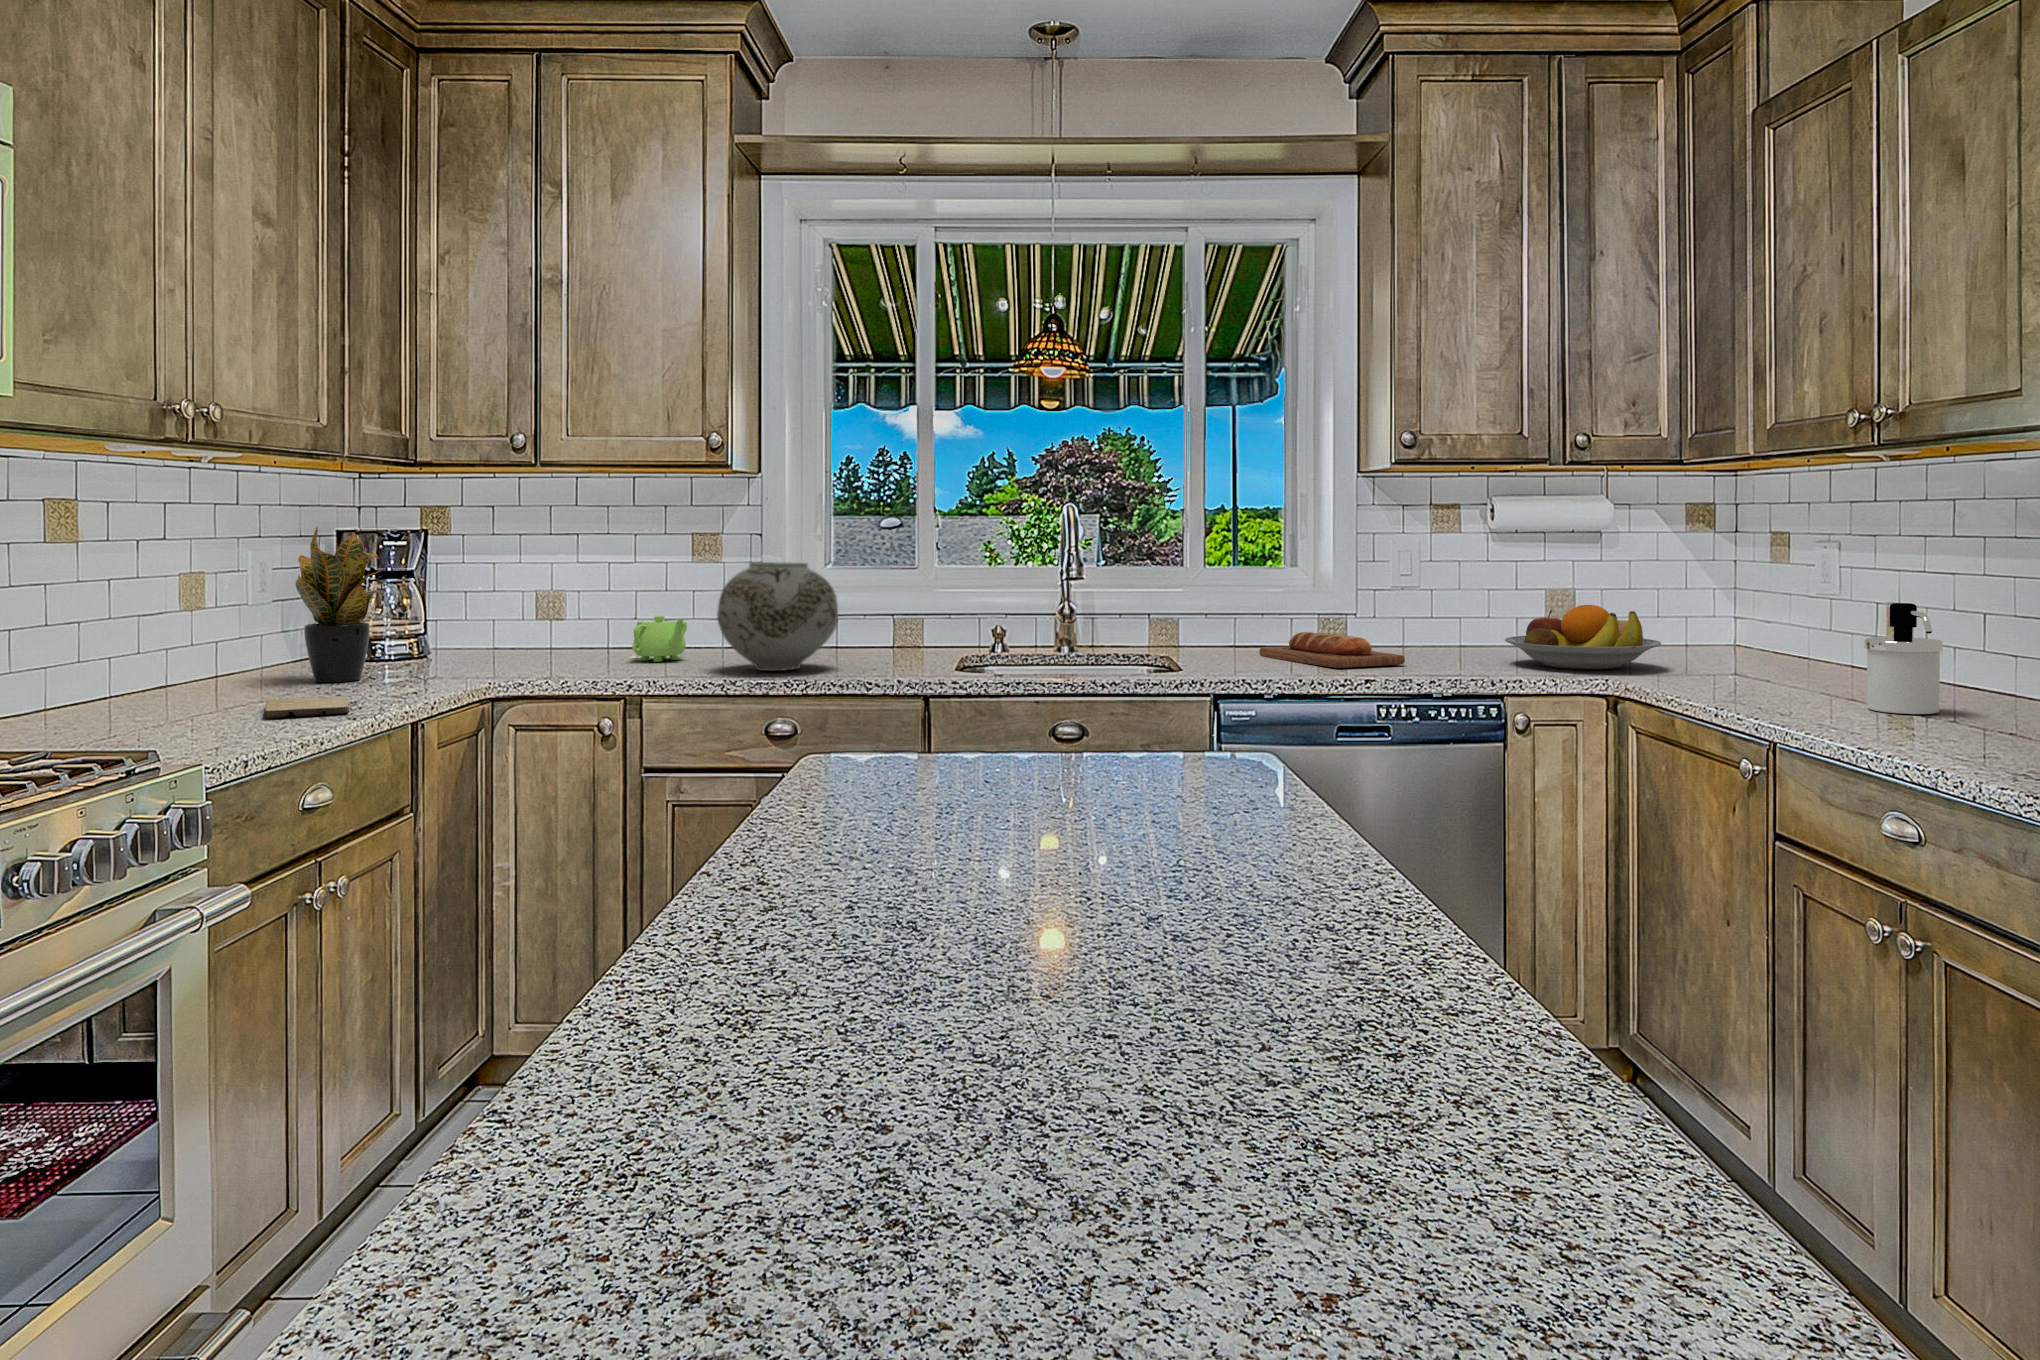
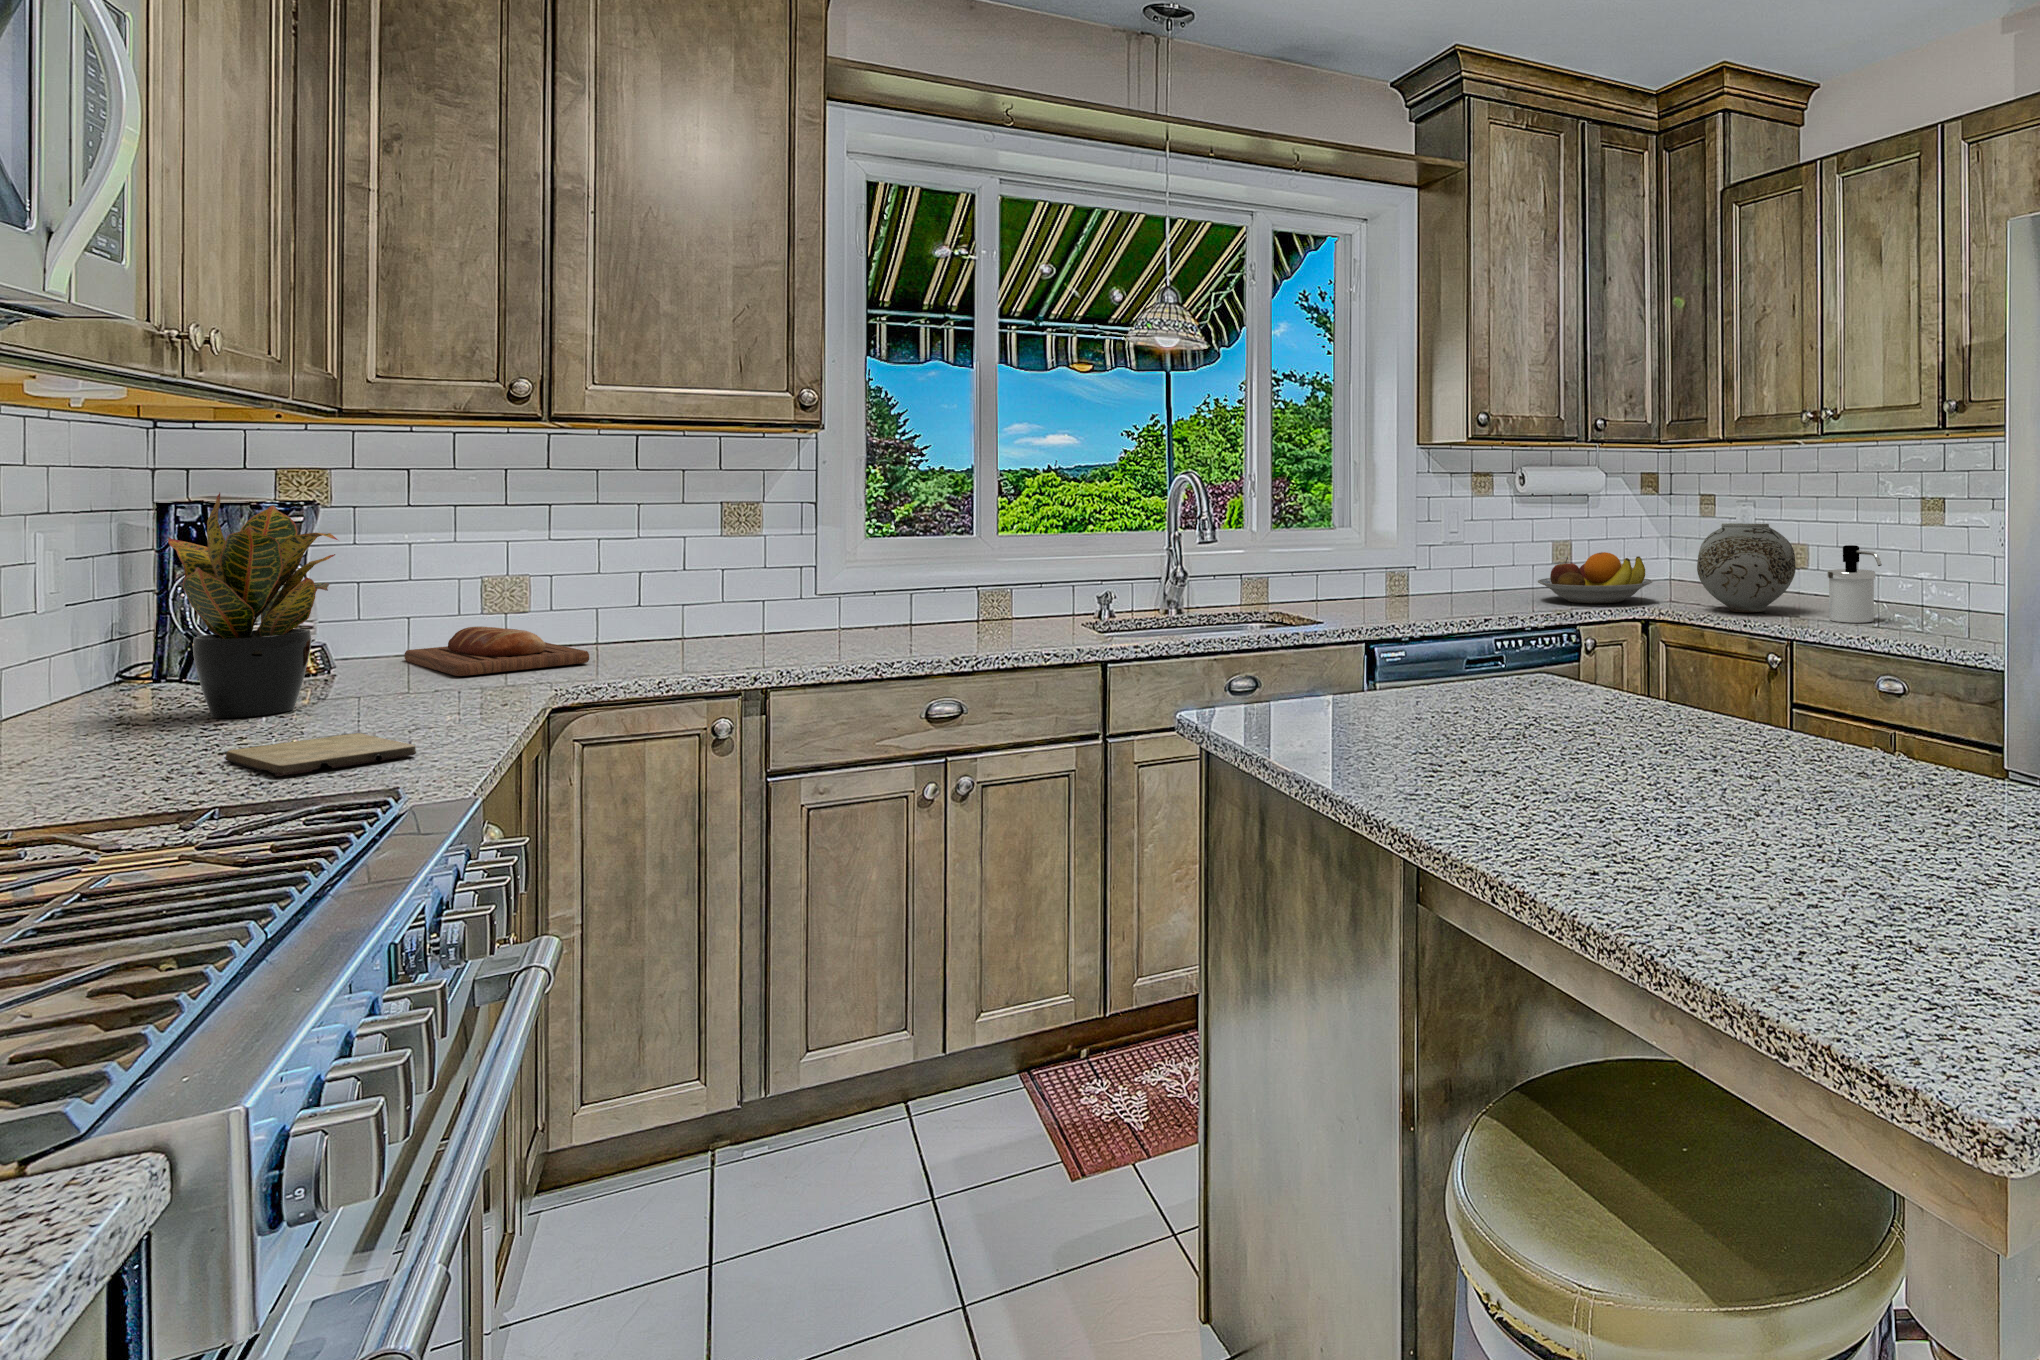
vase: present [717,562,838,671] -> present [1697,523,1796,612]
teapot: present [632,616,687,662] -> none [671,598,756,653]
bread loaf: present [1259,632,1405,668] -> present [404,626,589,676]

